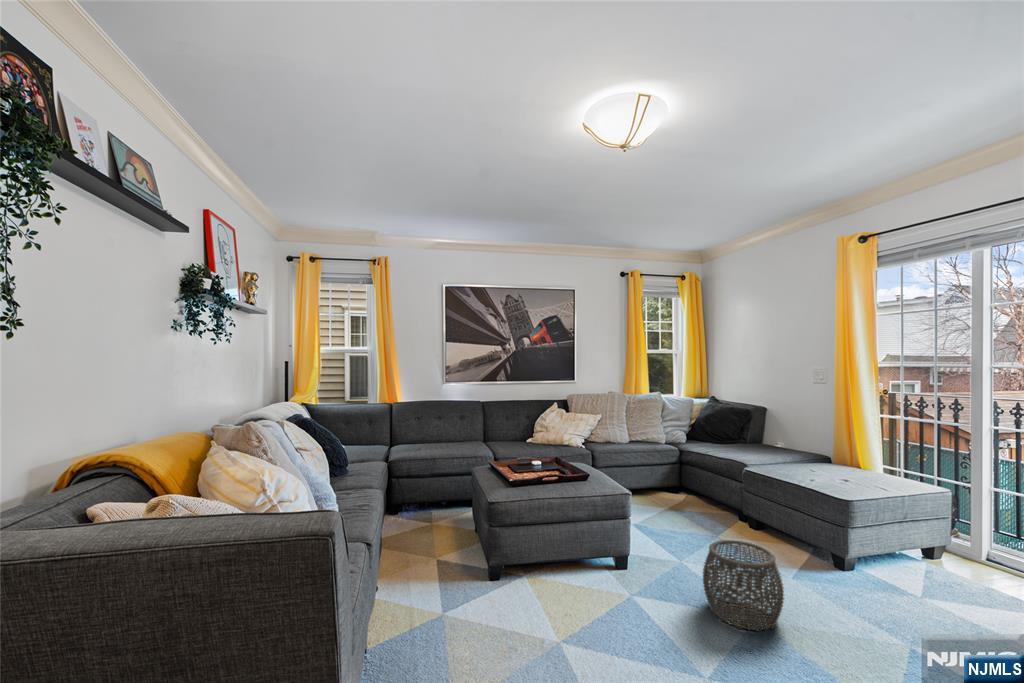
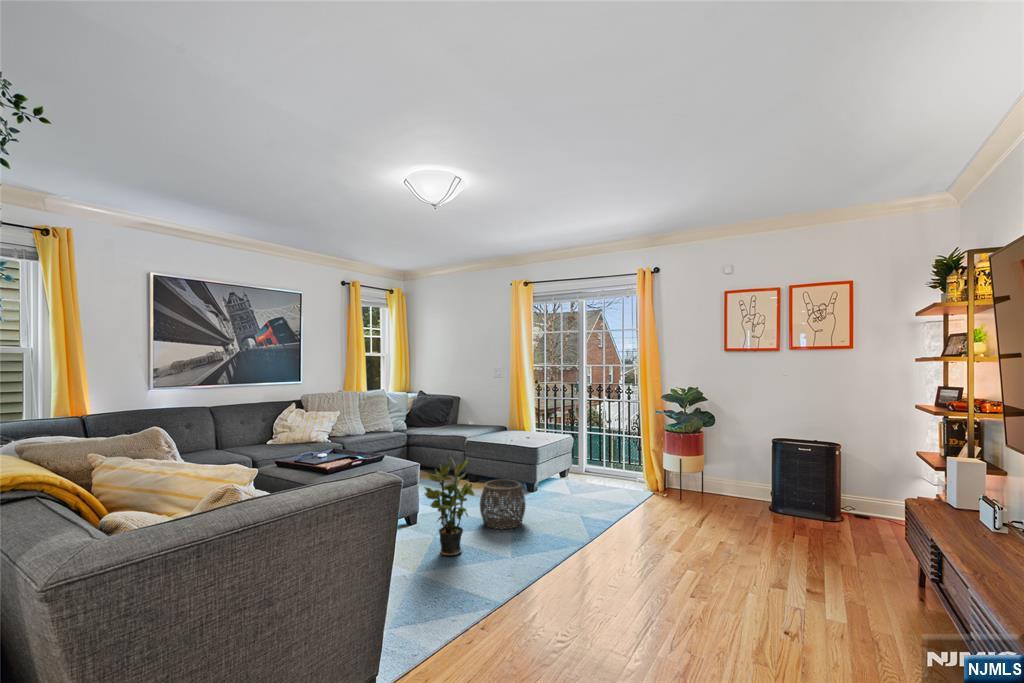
potted plant: none [580,493,655,643] -> present [425,458,474,556]

